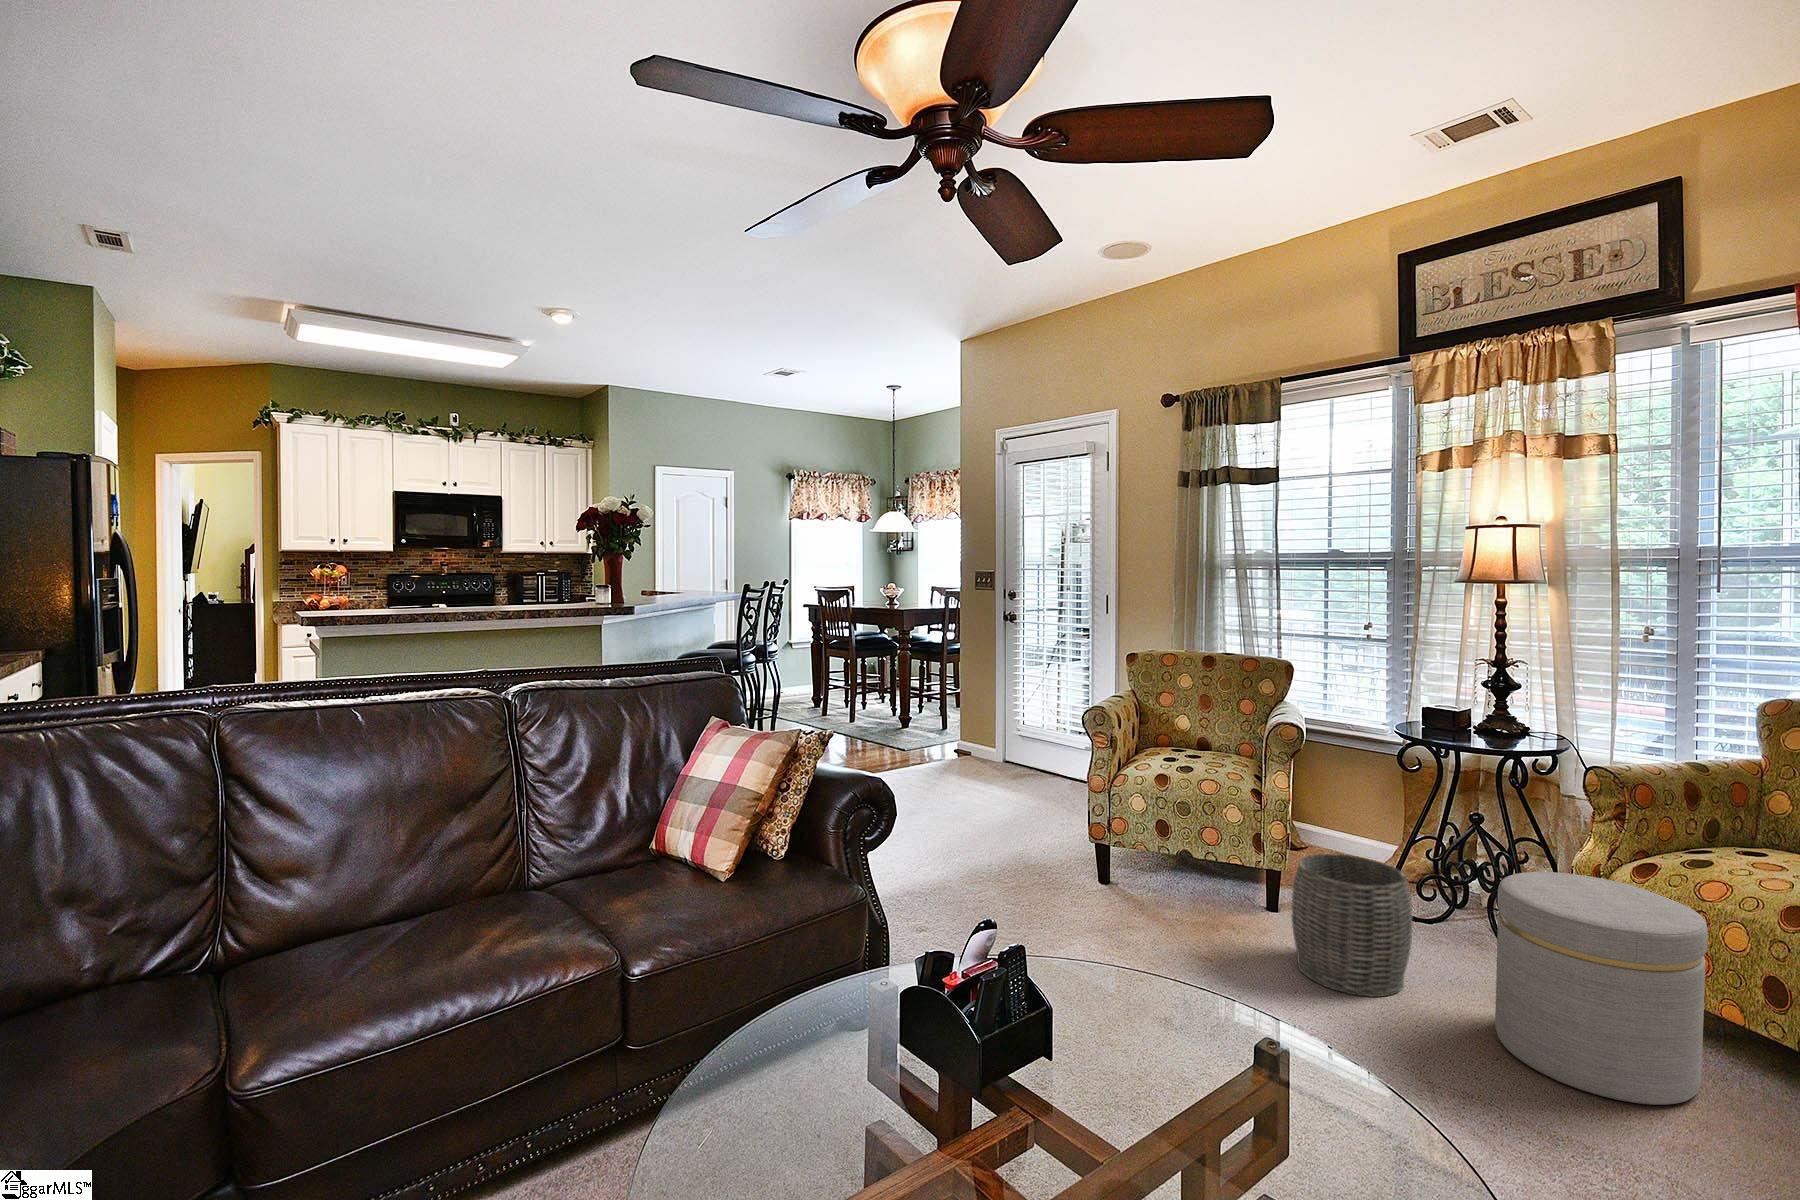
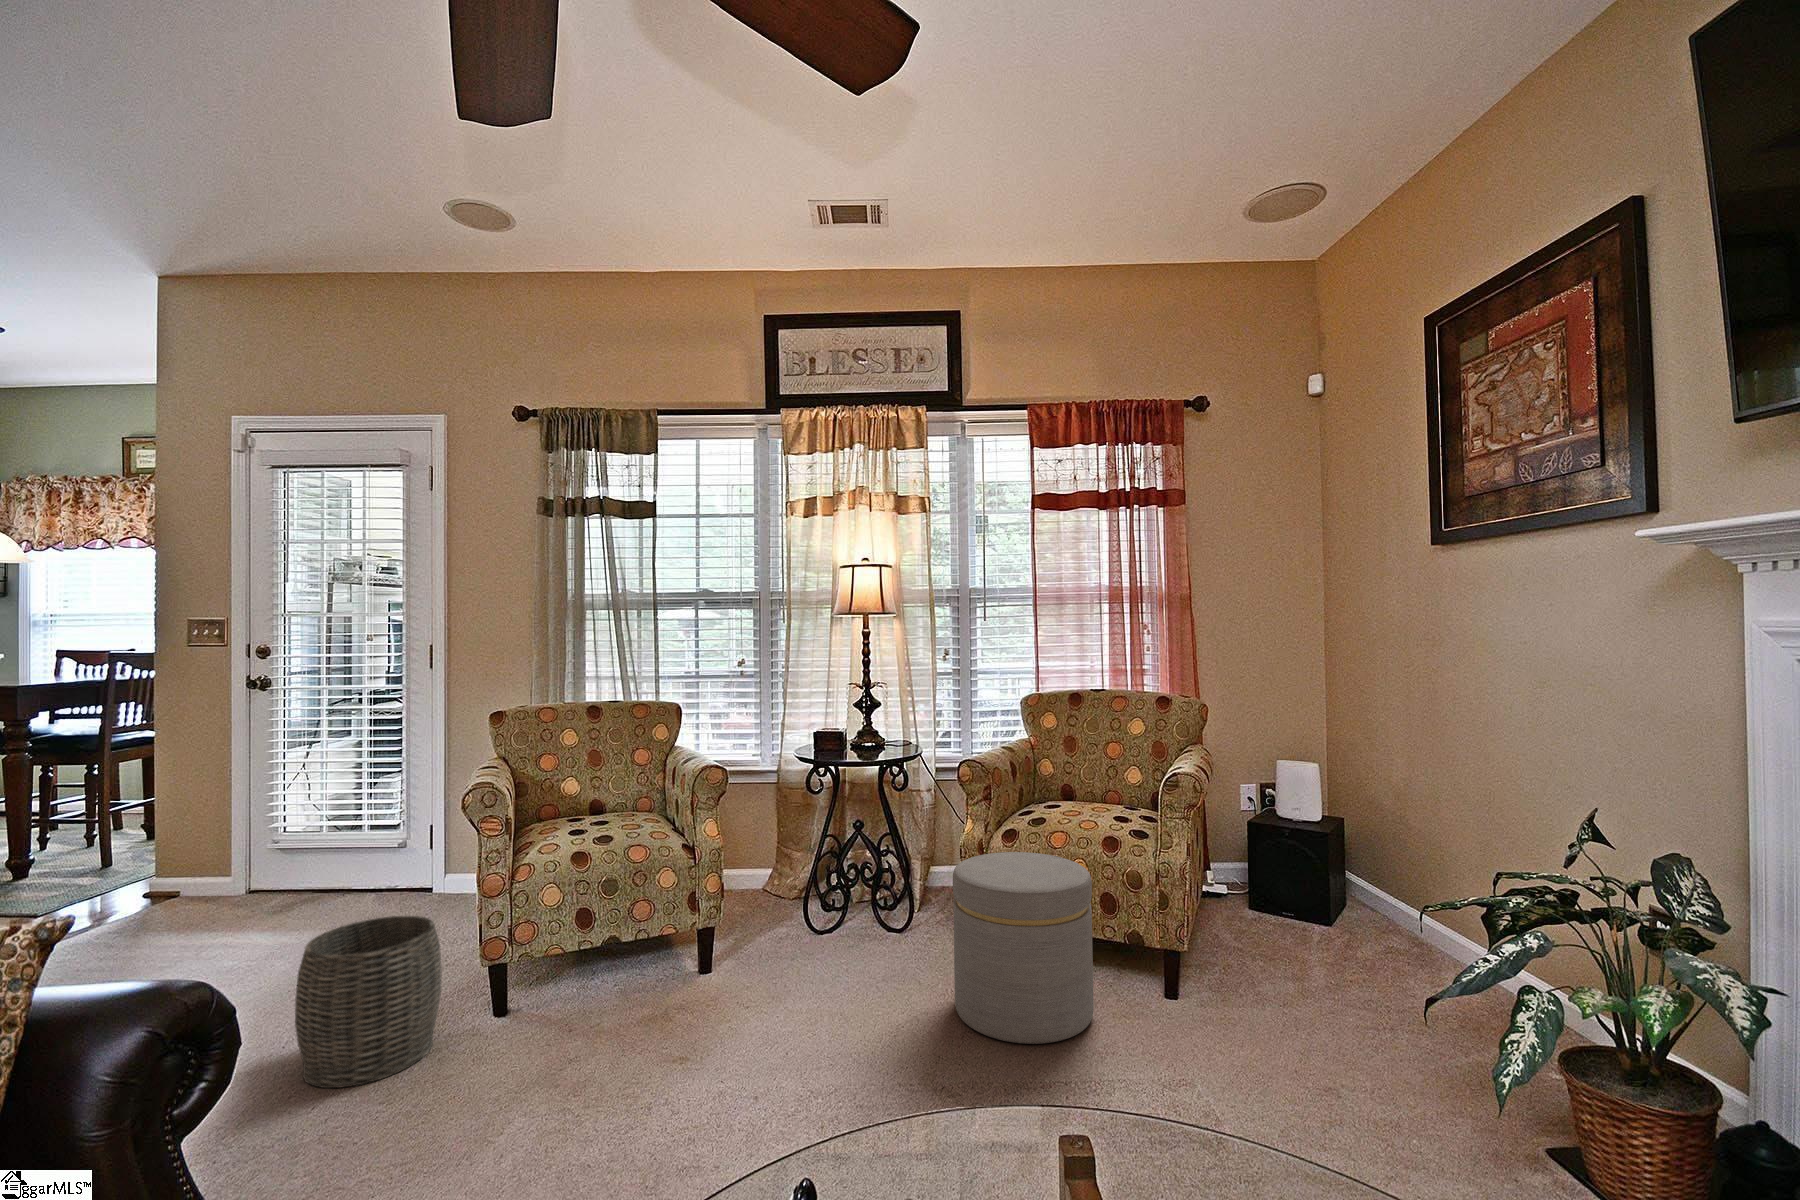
woven basket: present [1292,854,1412,997] -> present [295,916,442,1088]

